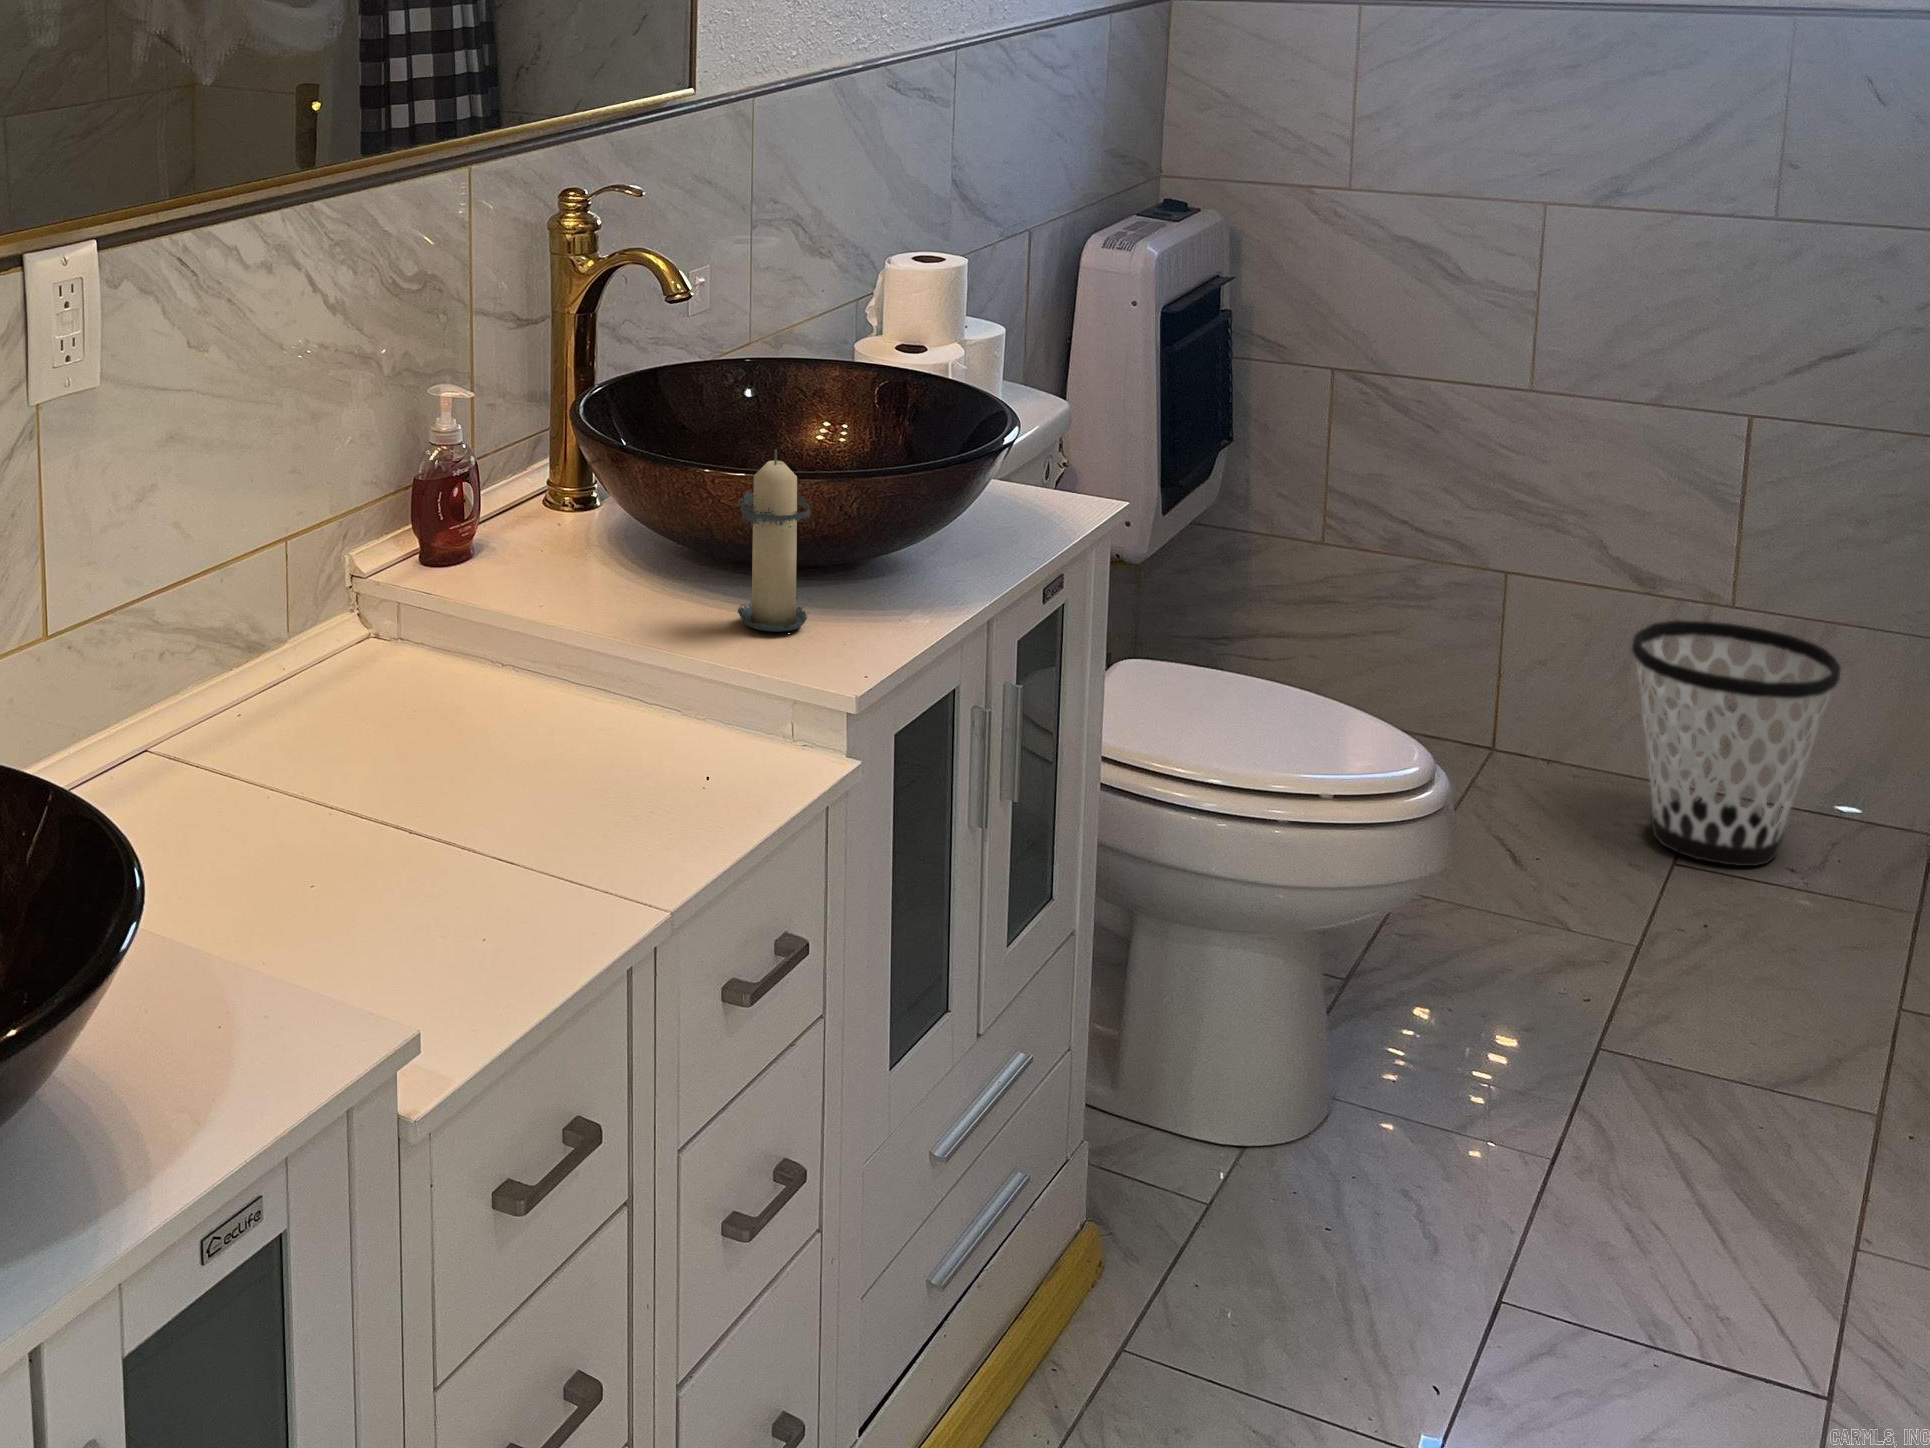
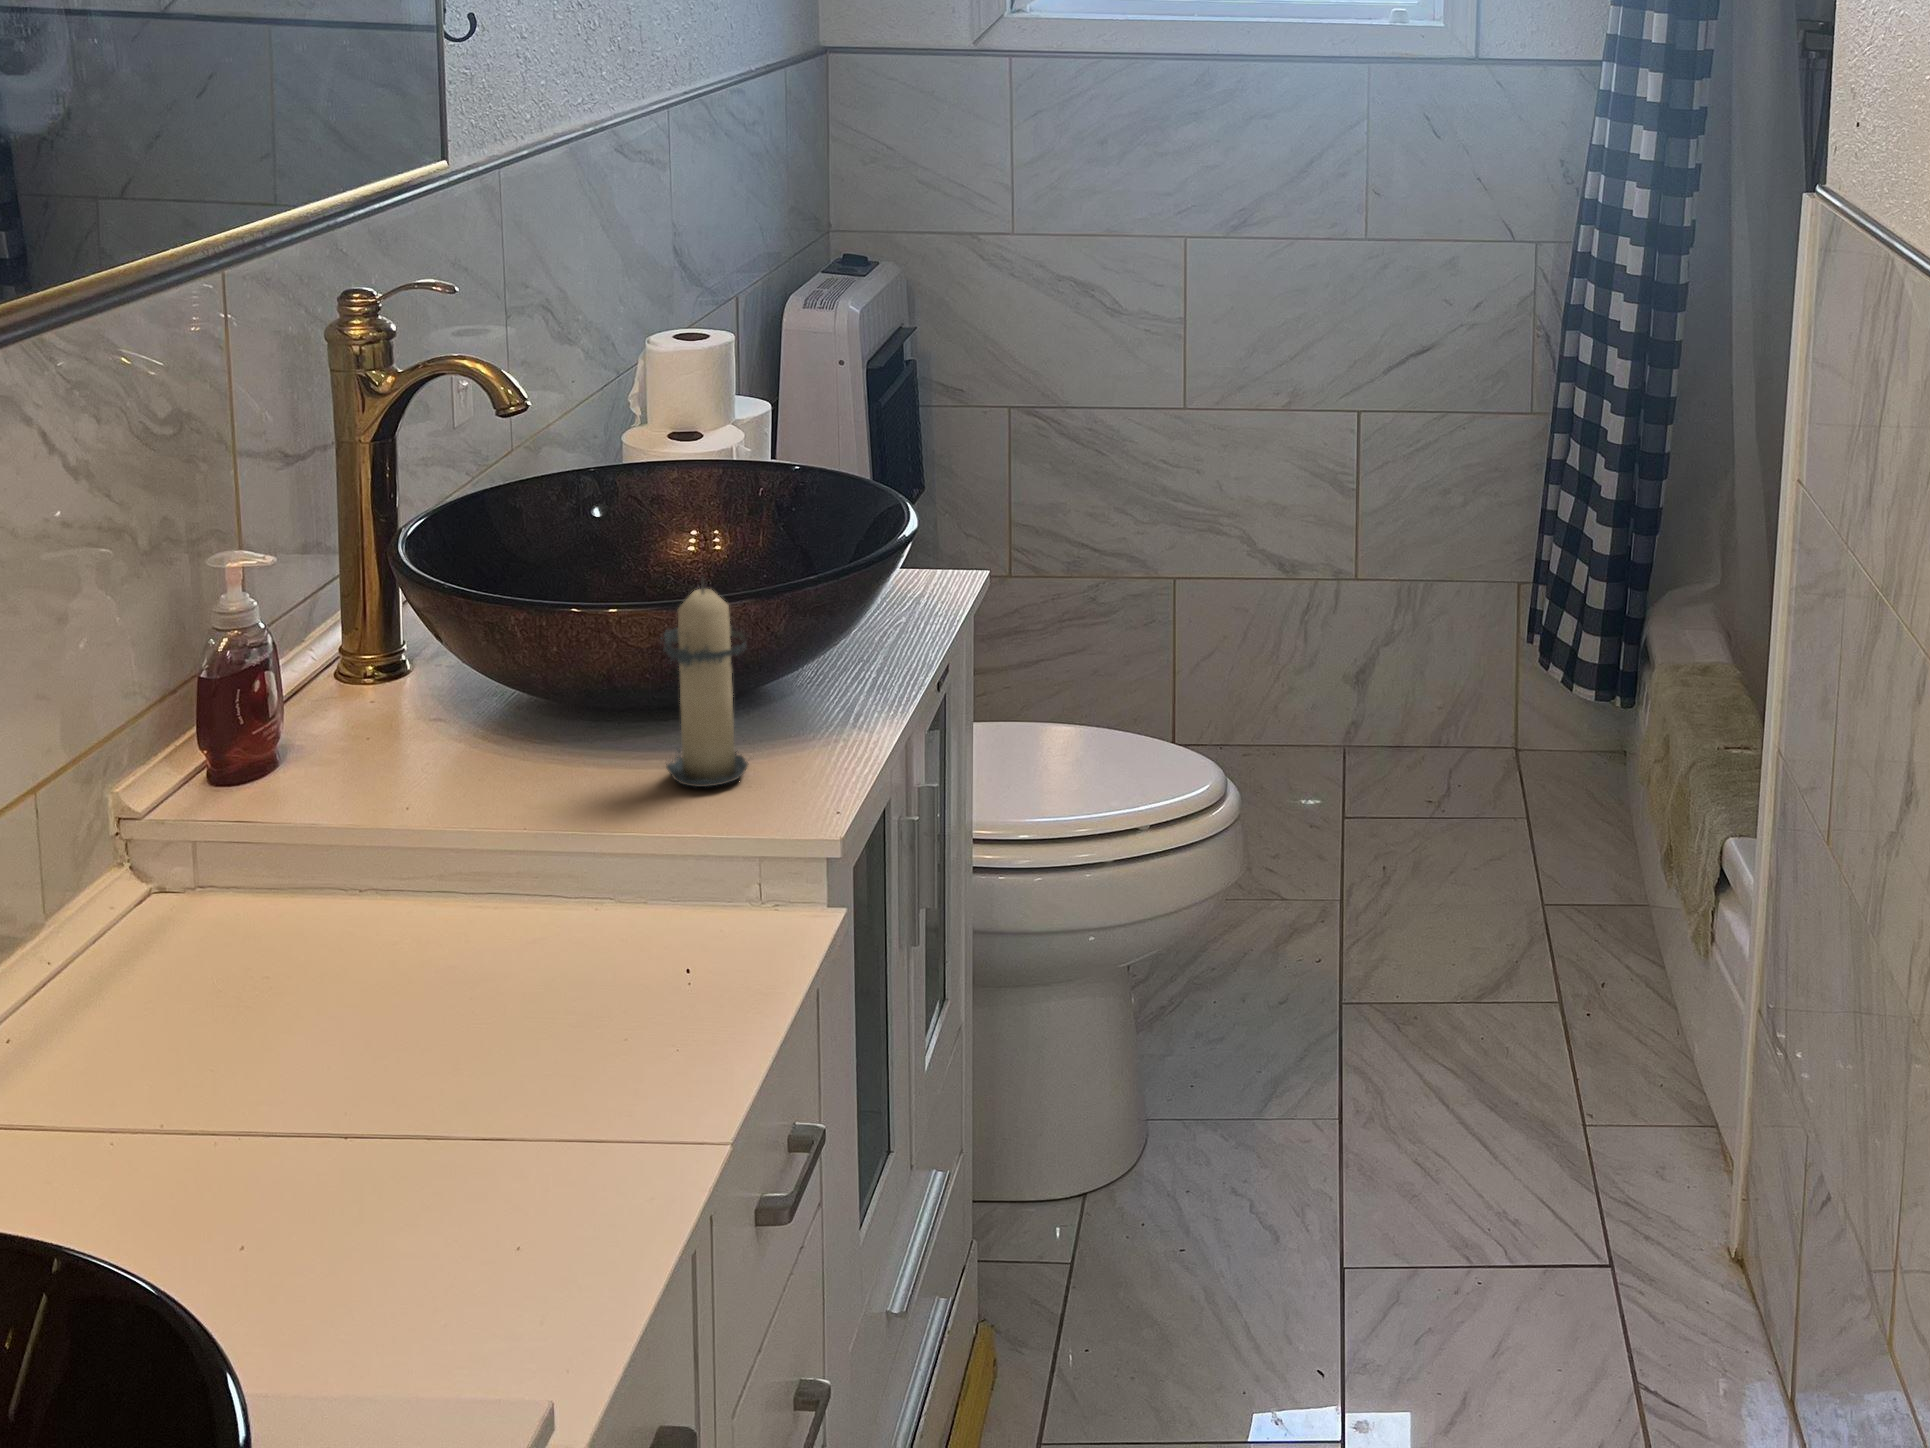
wastebasket: present [1632,620,1841,866] -> none [1293,595,1453,808]

